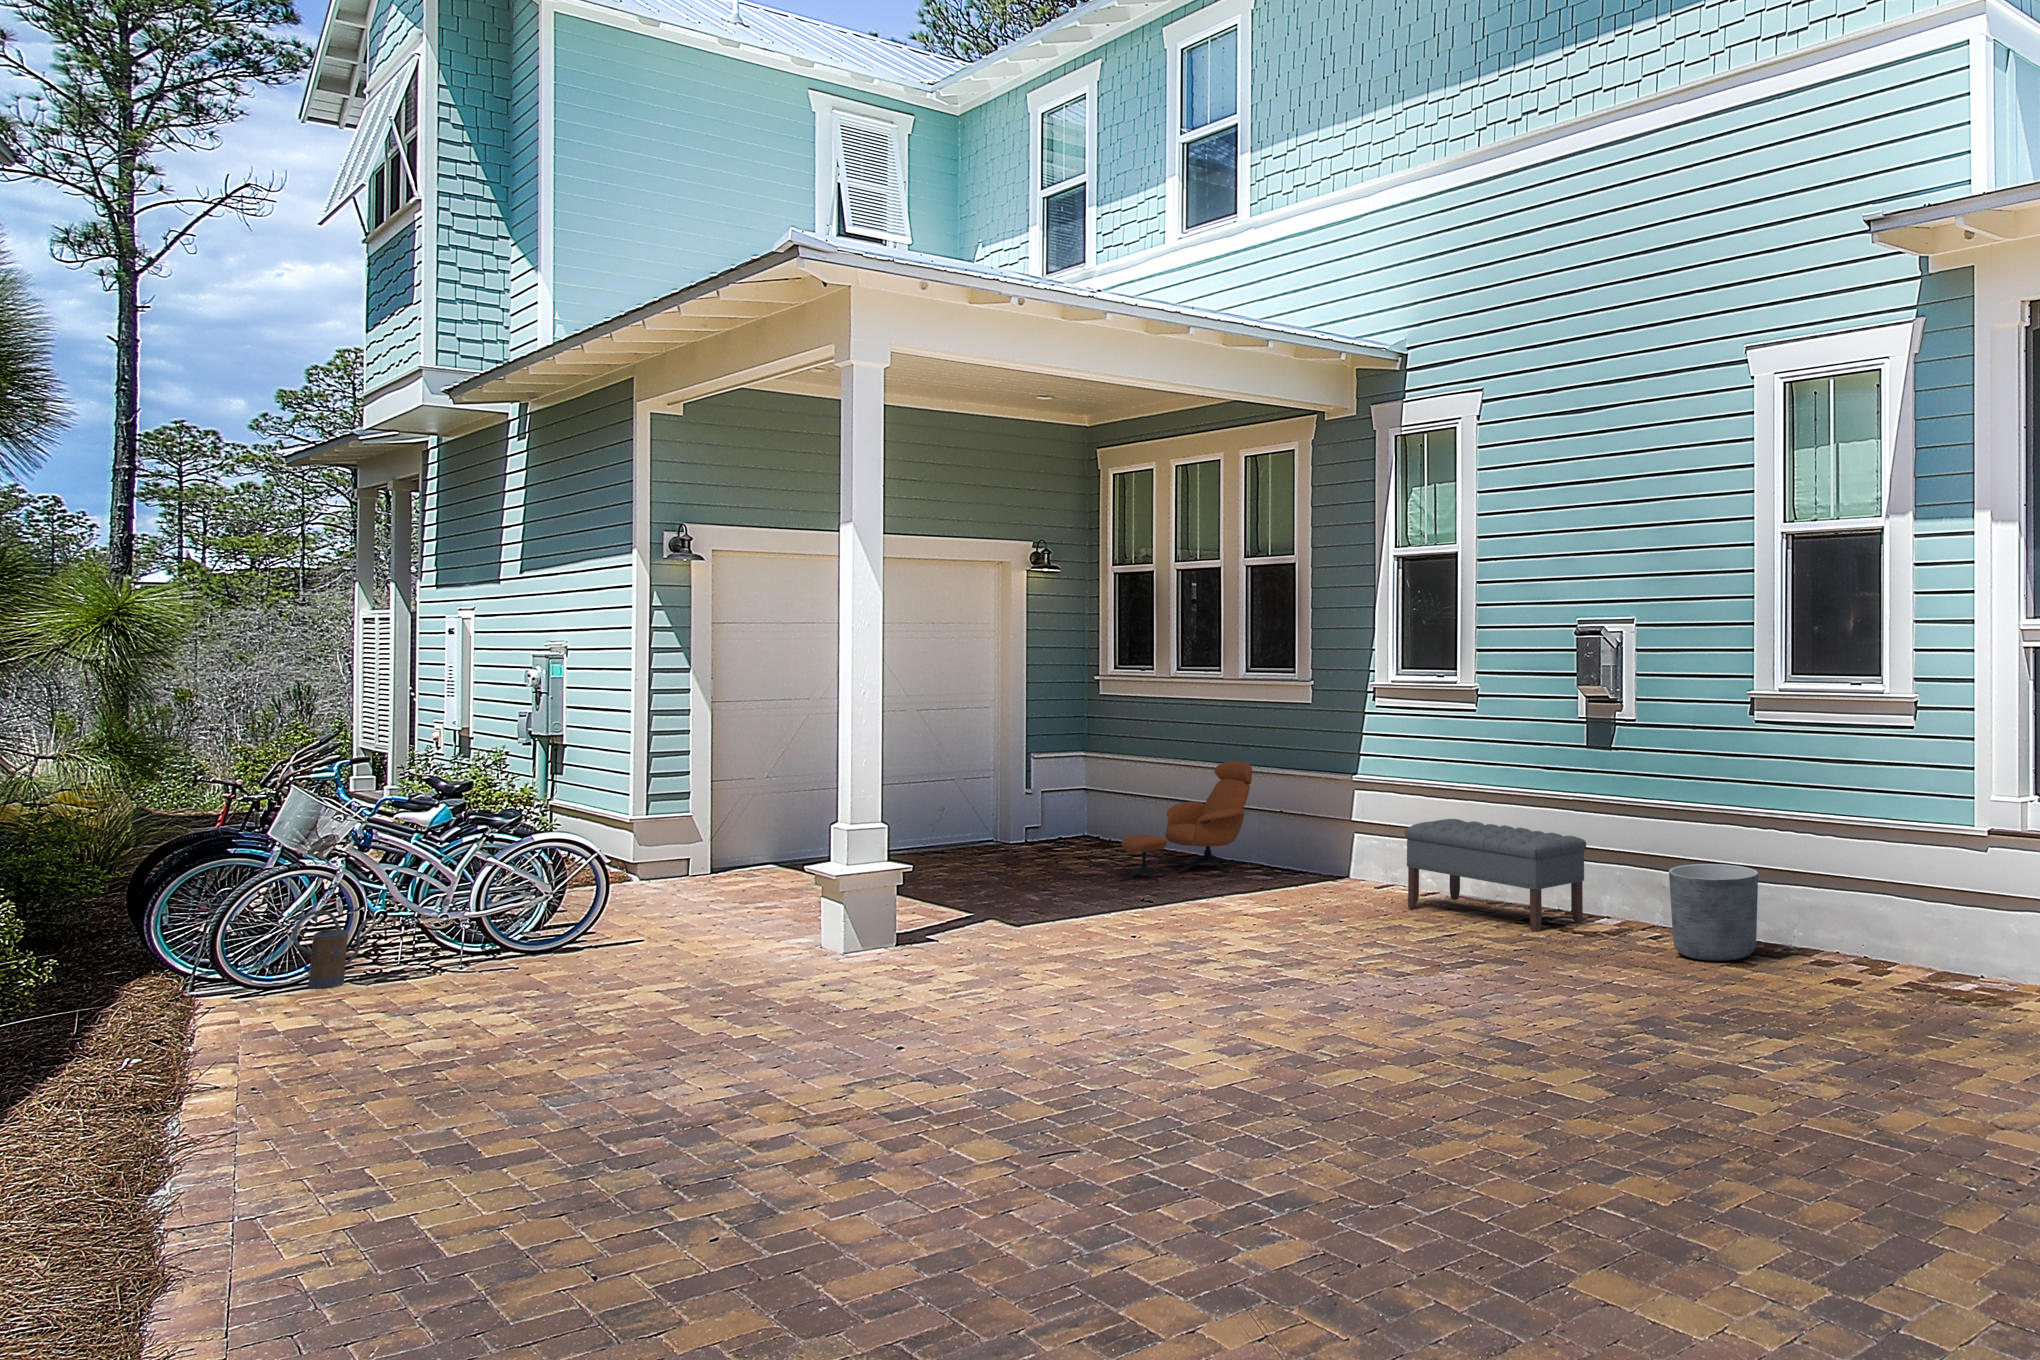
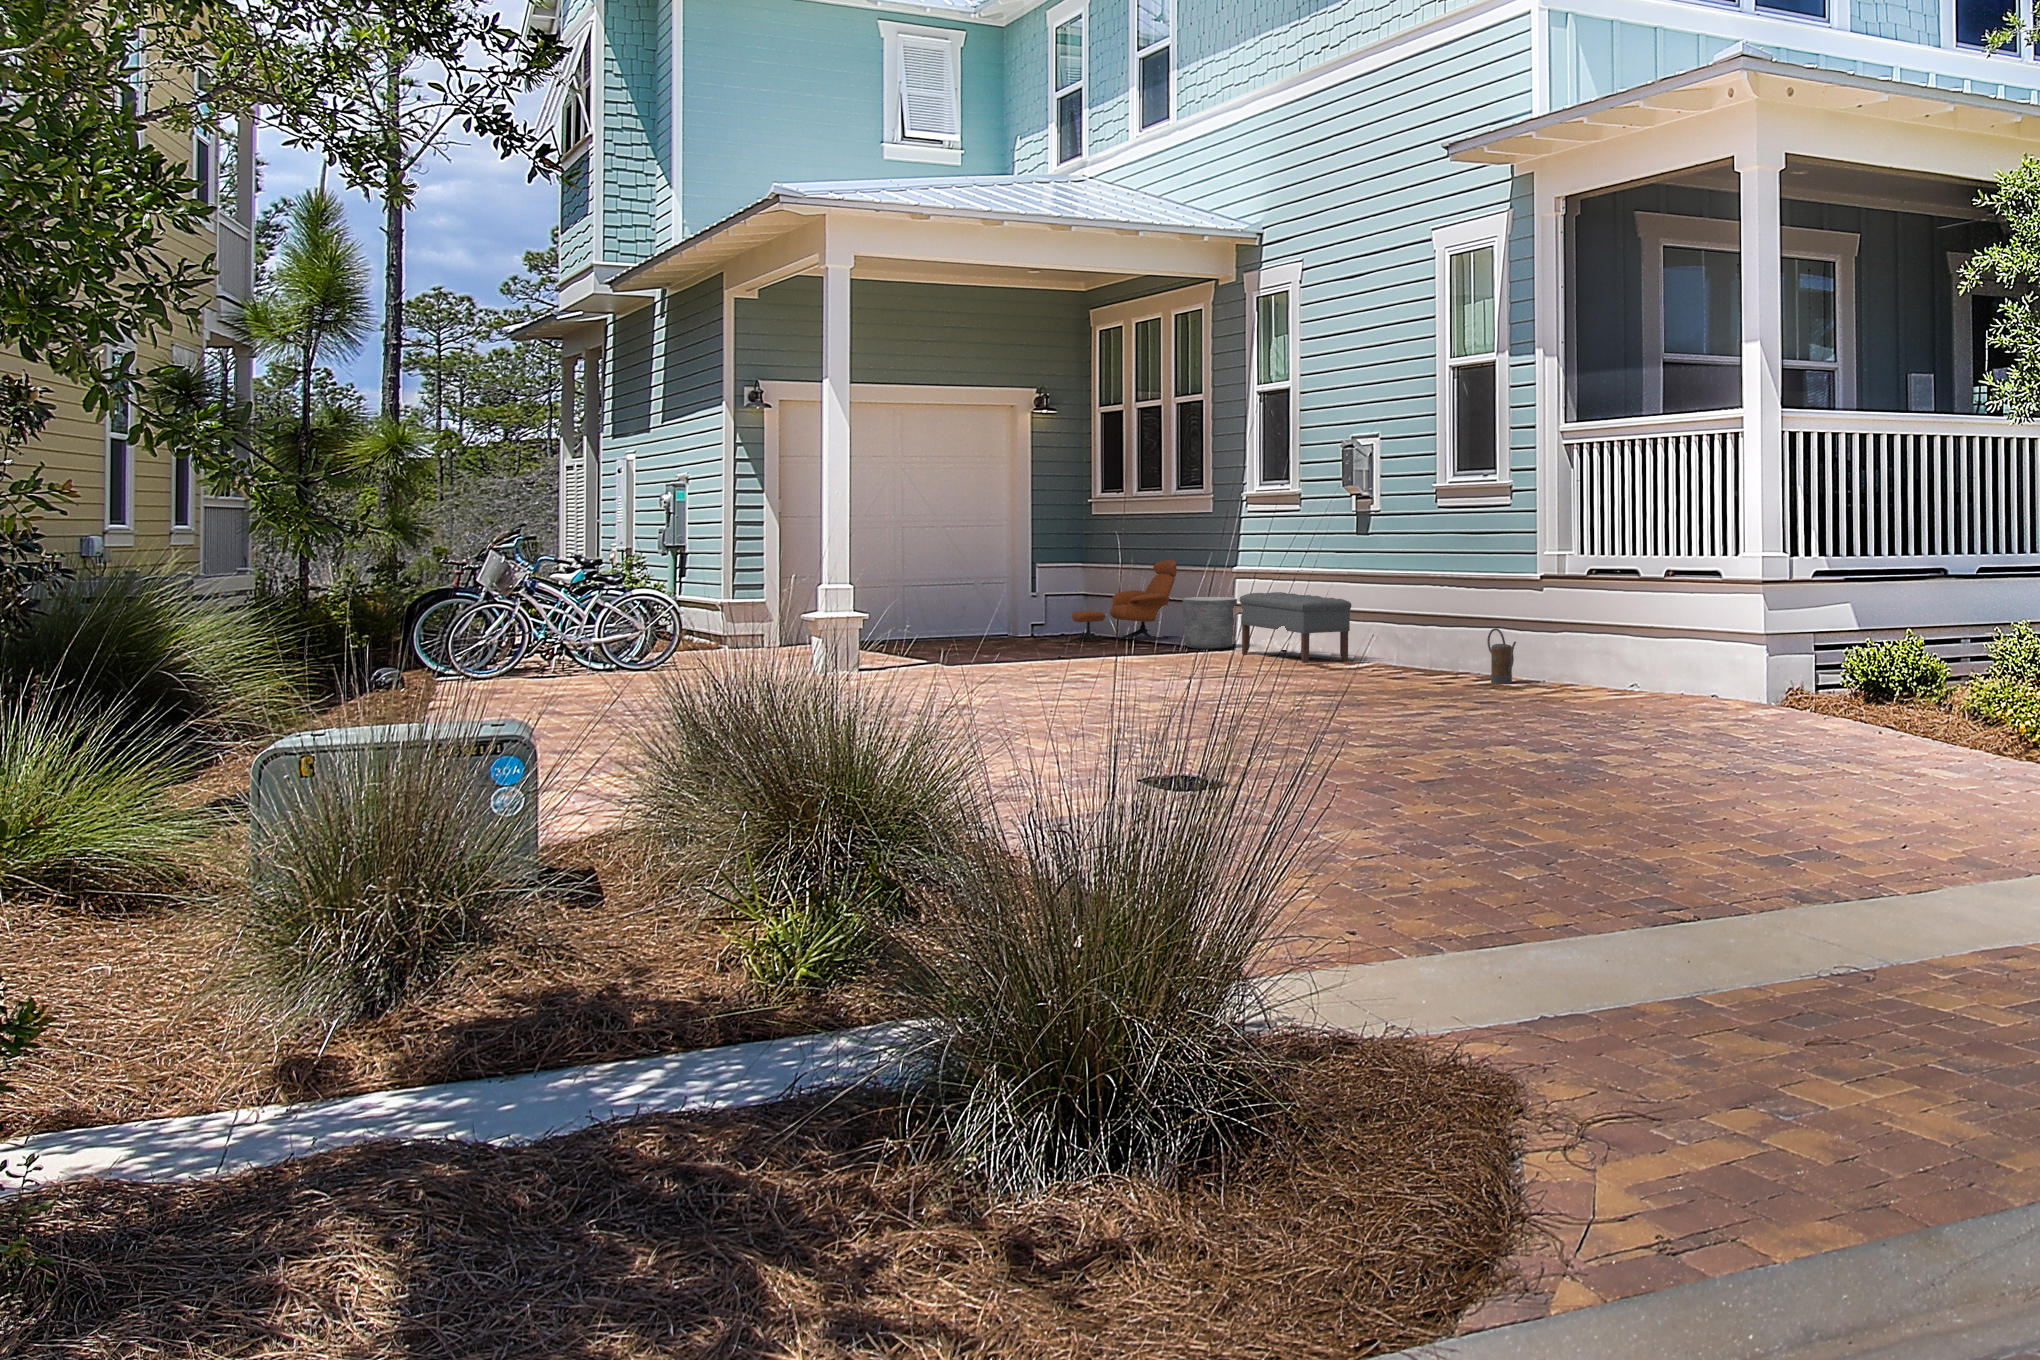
planter: present [1669,864,1758,961] -> present [1183,597,1237,649]
watering can: present [293,910,369,989] -> present [1487,628,1516,684]

